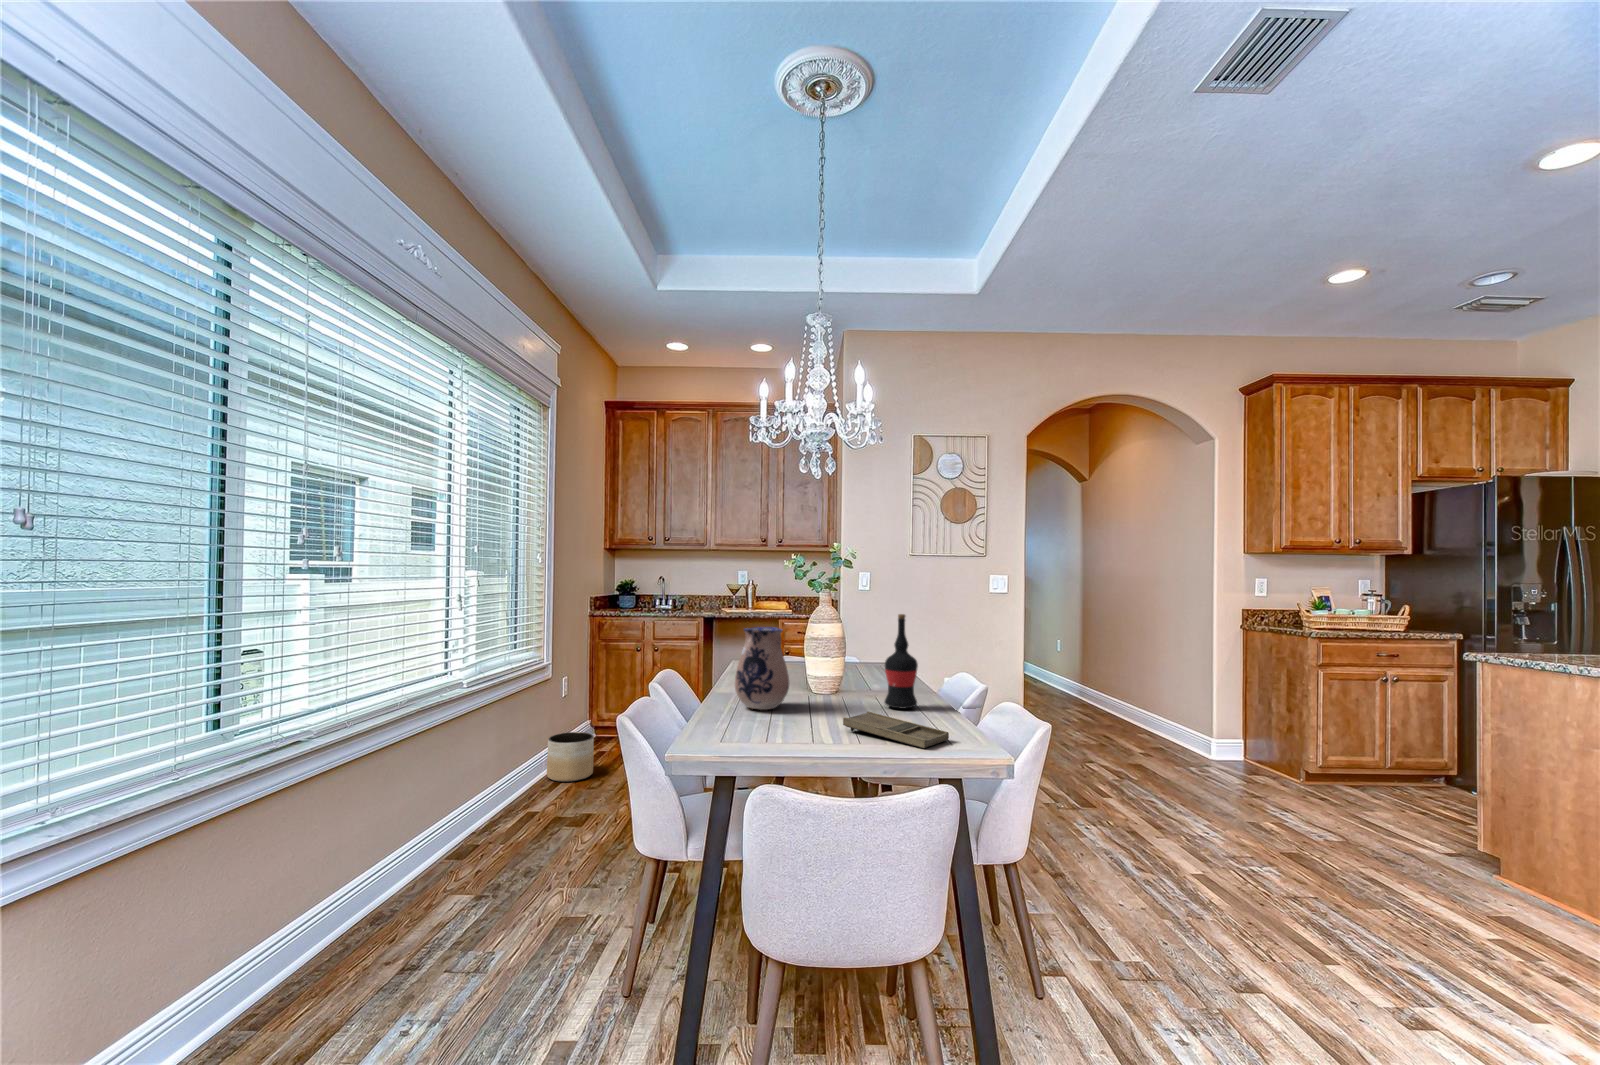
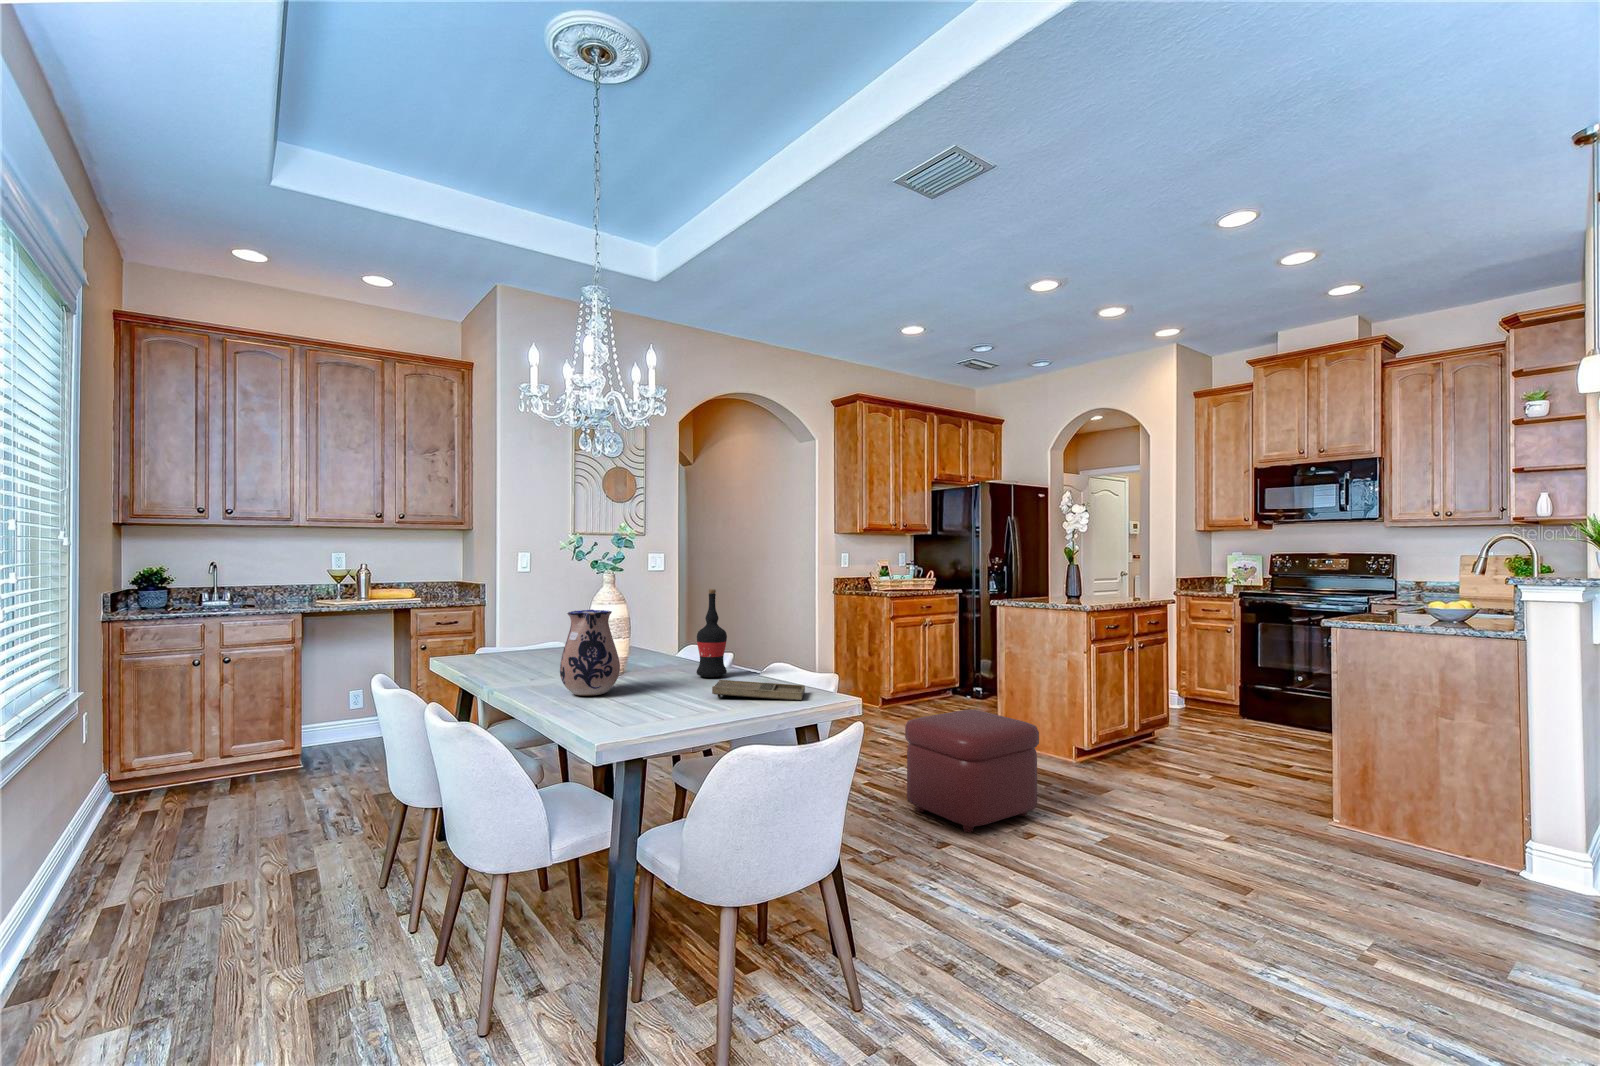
planter: present [547,732,594,782] -> none [74,790,162,868]
ottoman: none [1227,804,1465,993] -> present [905,710,1039,833]

